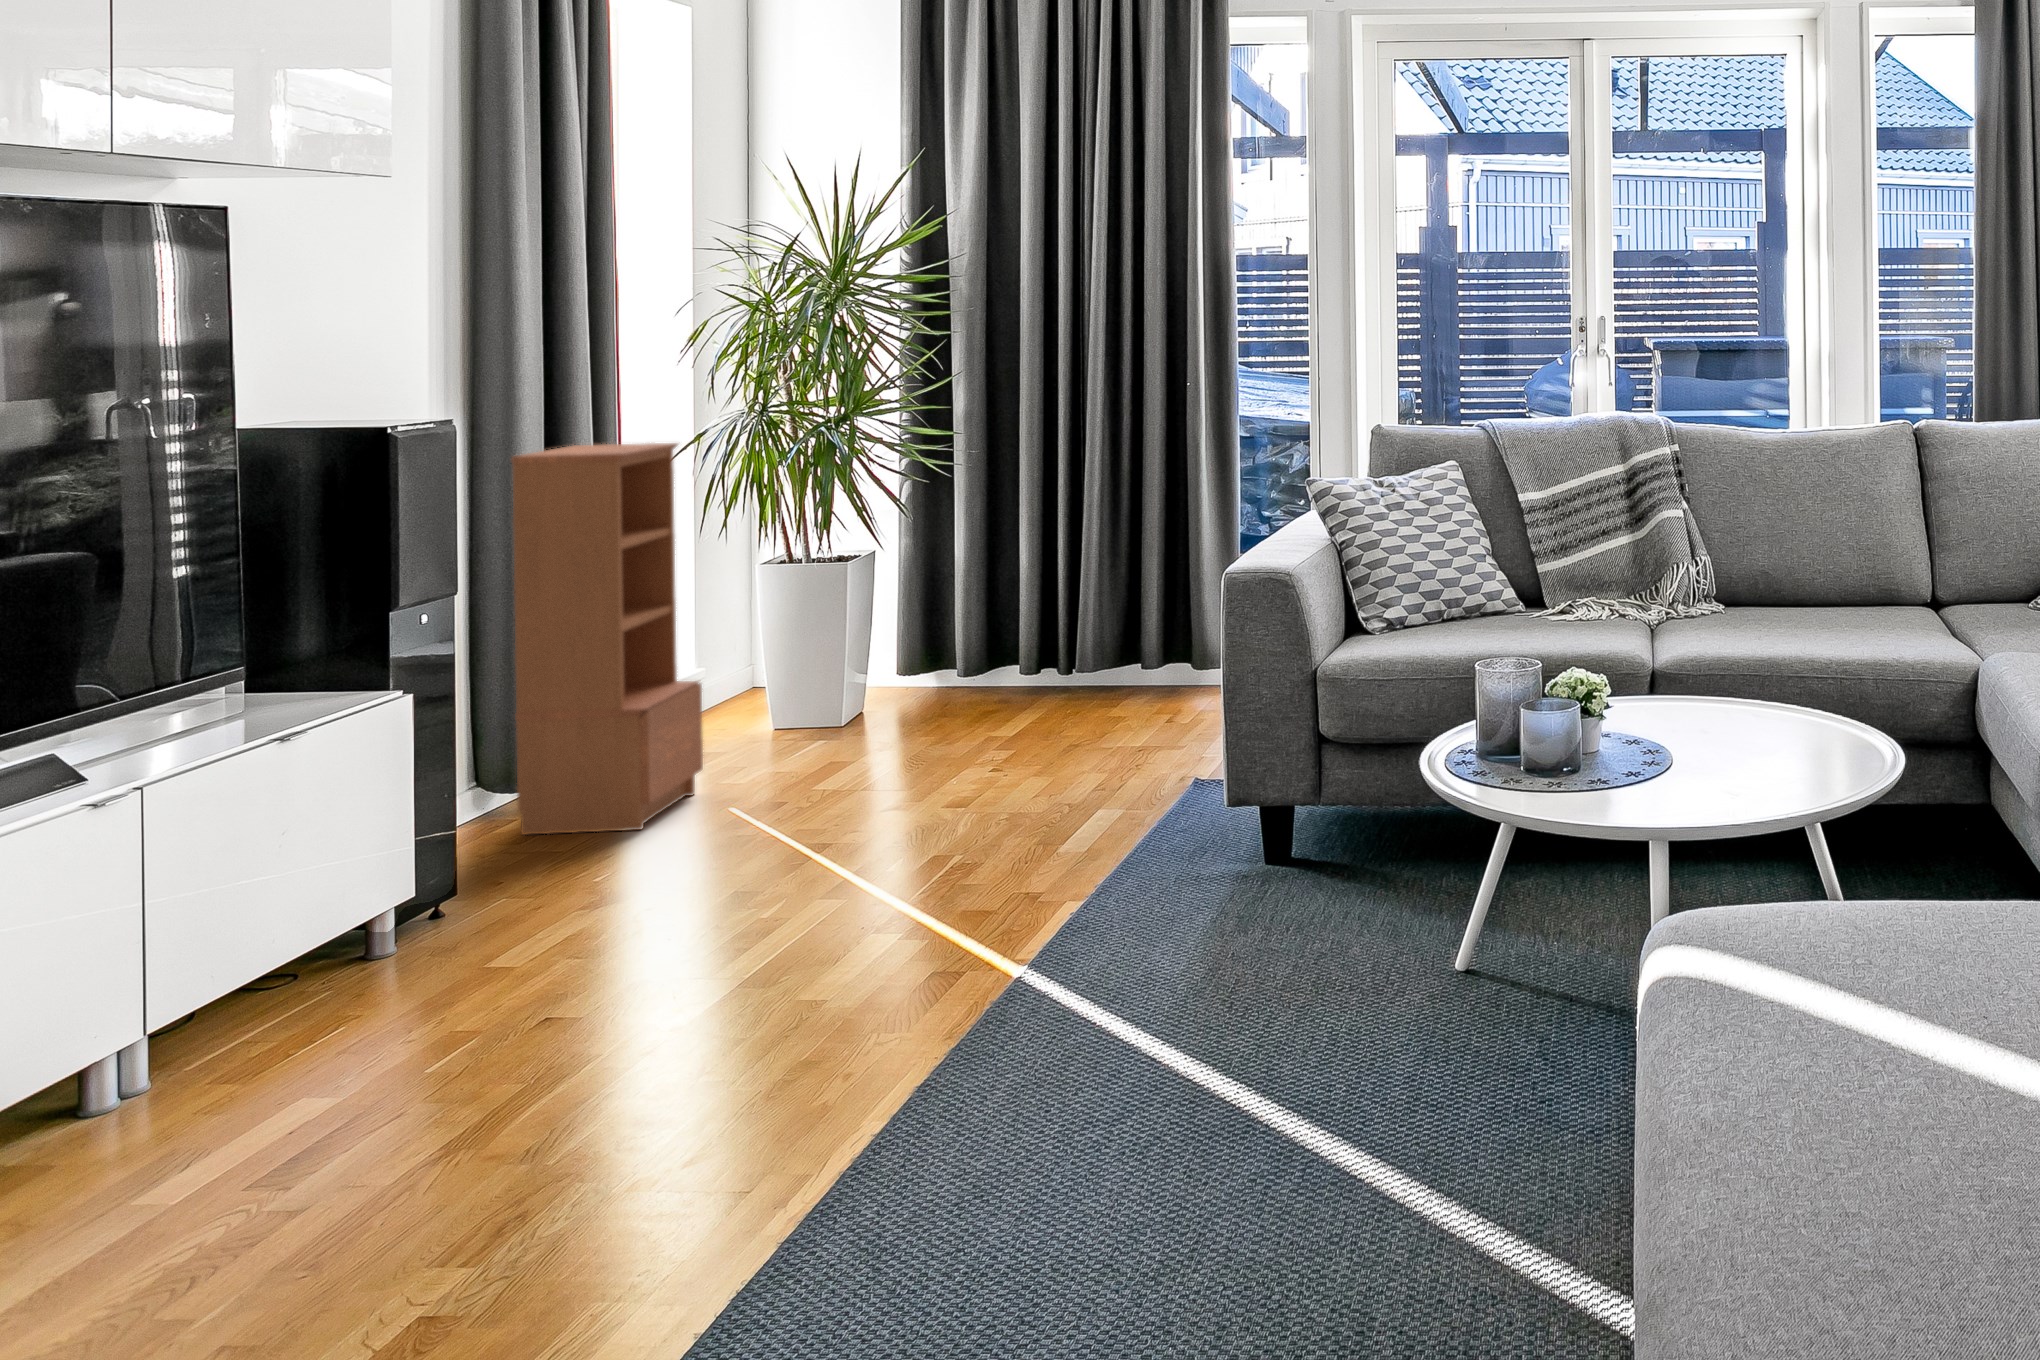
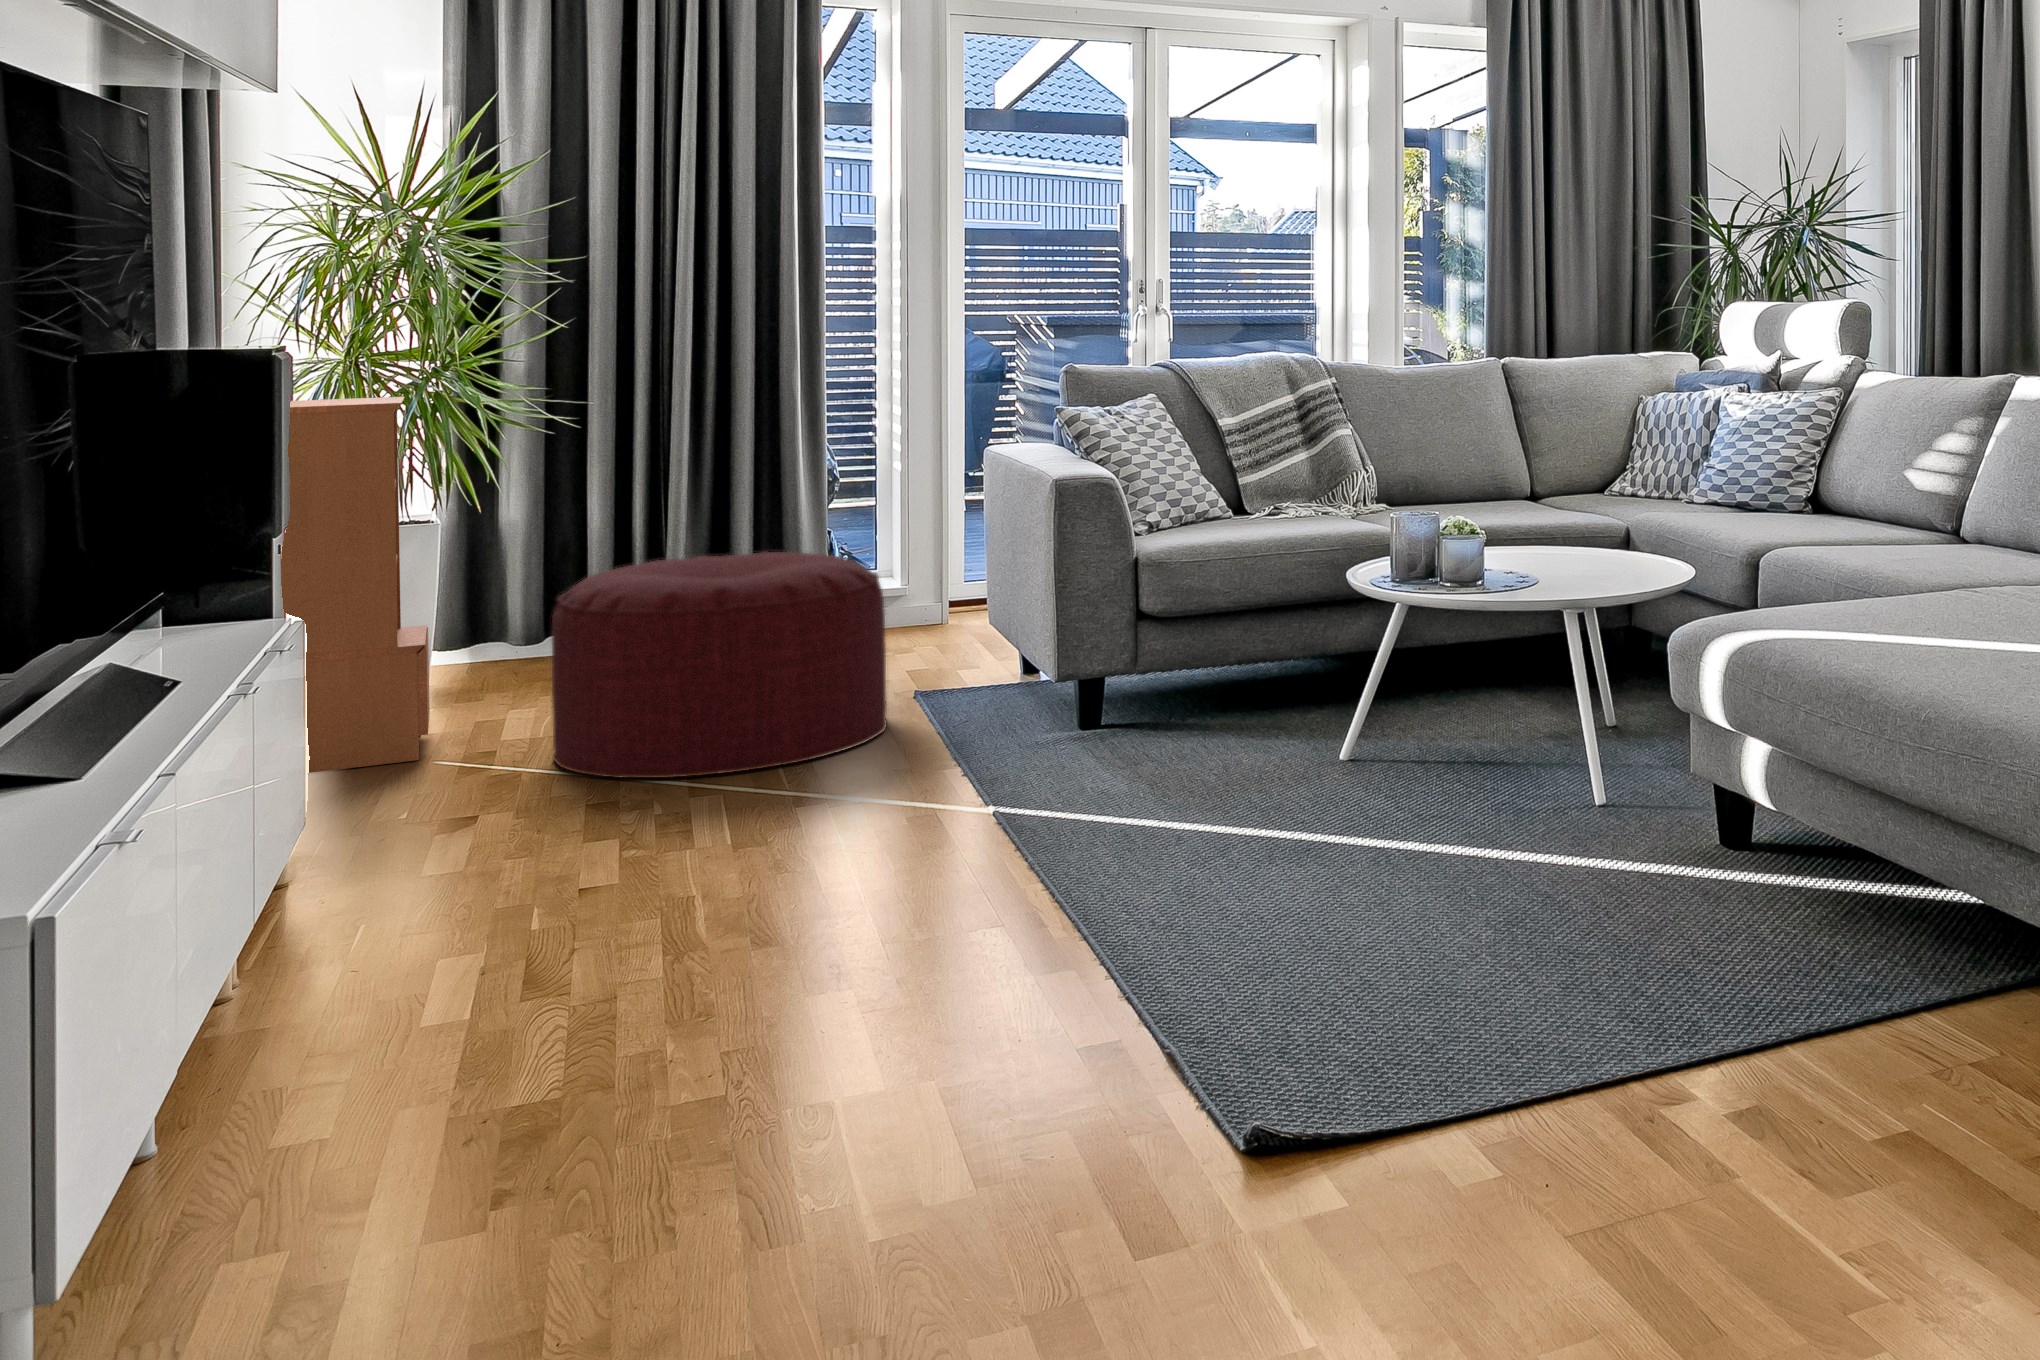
ottoman: none [720,628,1087,896] -> present [552,552,887,778]

